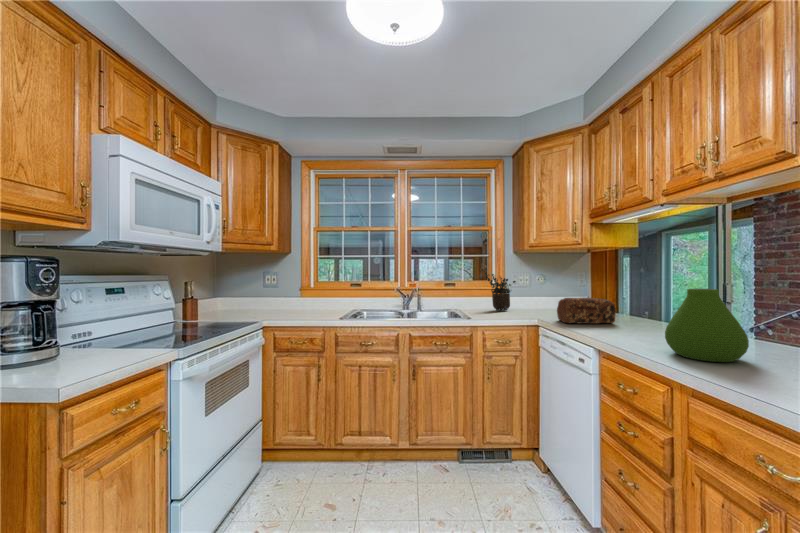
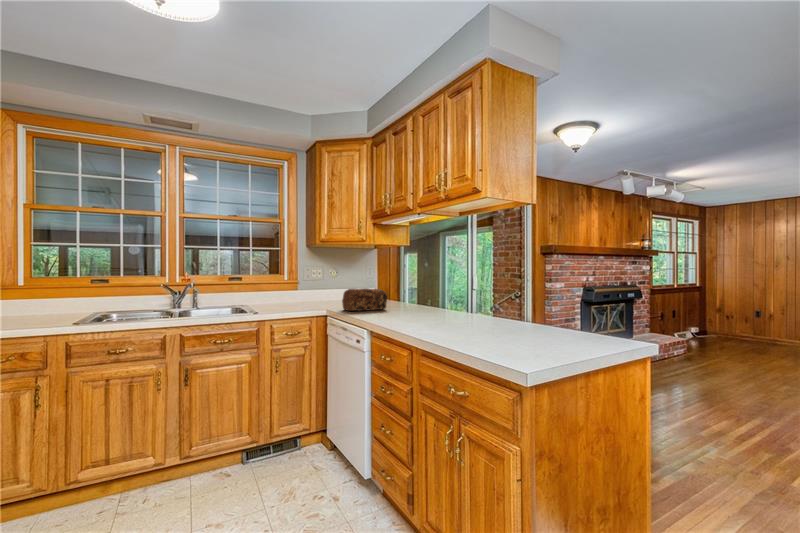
potted plant: present [485,269,516,310] -> none [275,262,307,305]
vase: present [665,289,749,362] -> none [412,277,455,326]

